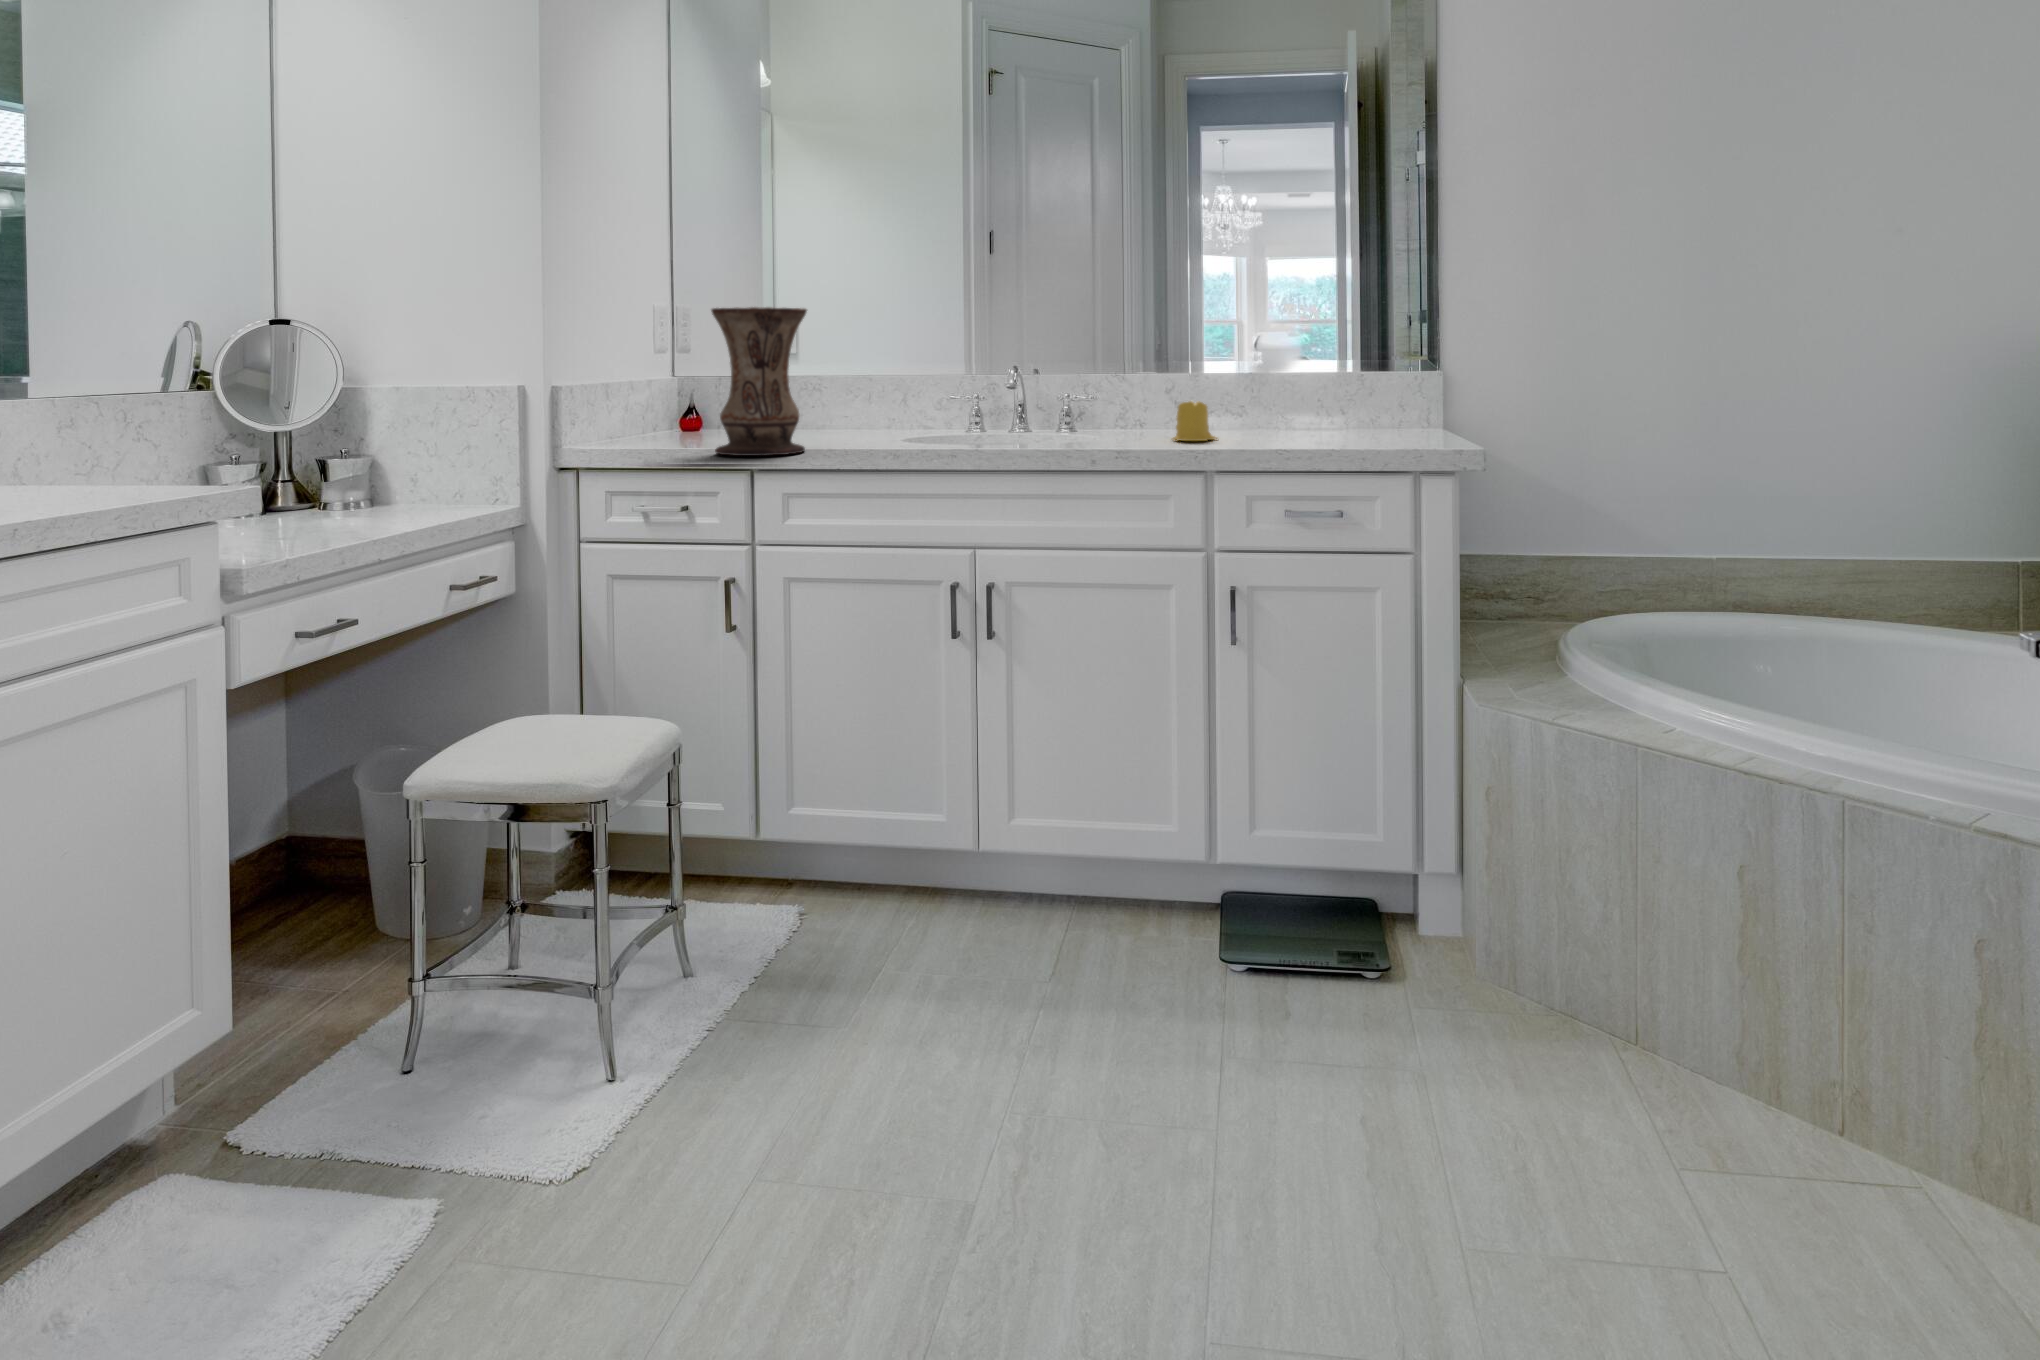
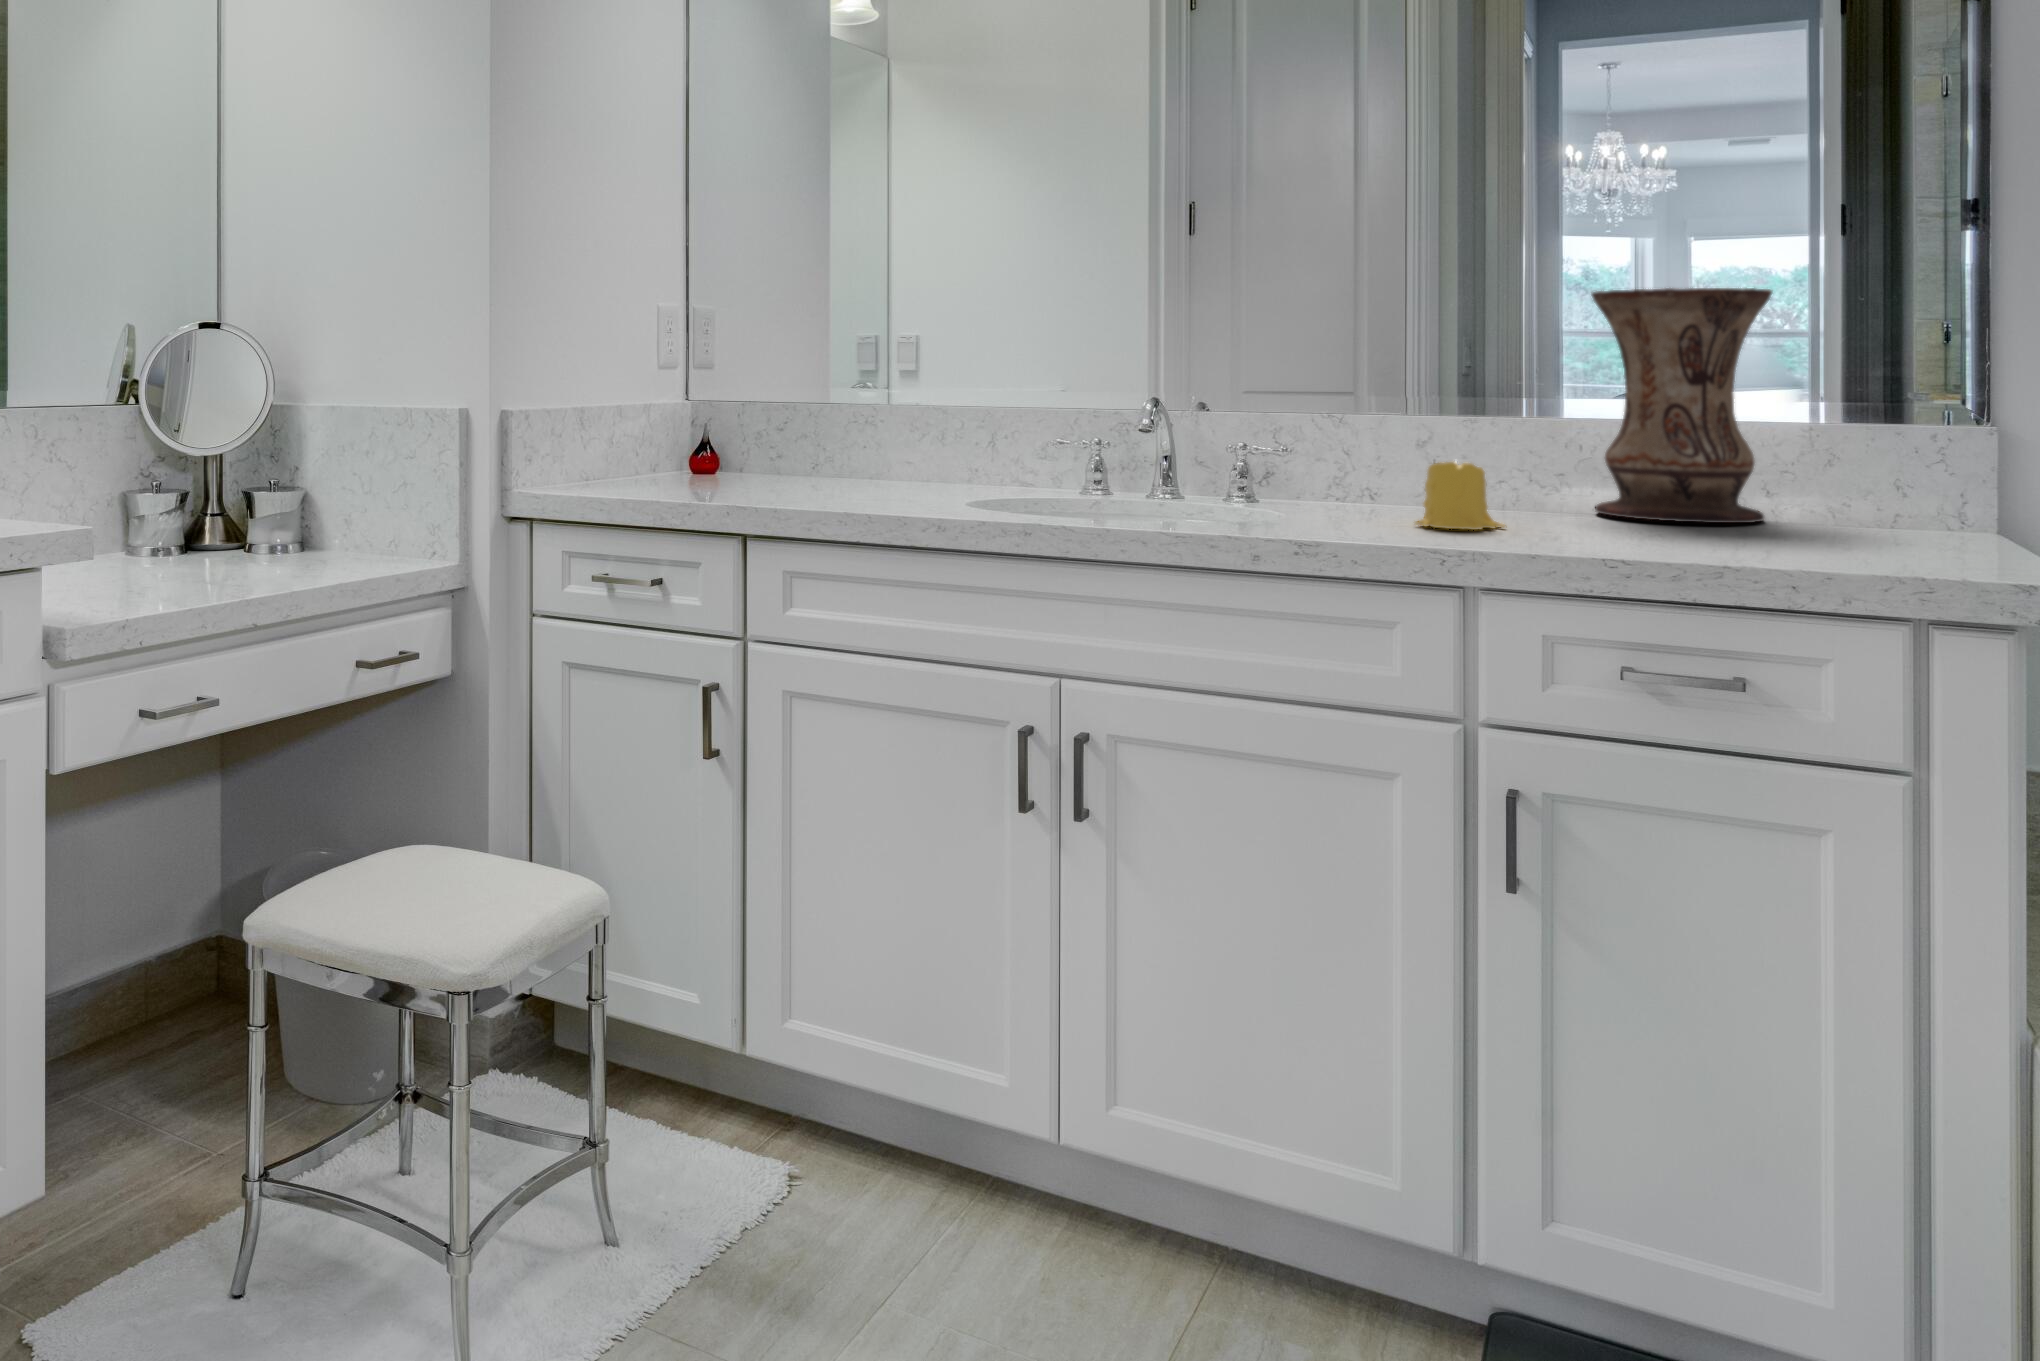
vase: present [711,307,807,456] -> present [1592,288,1772,523]

